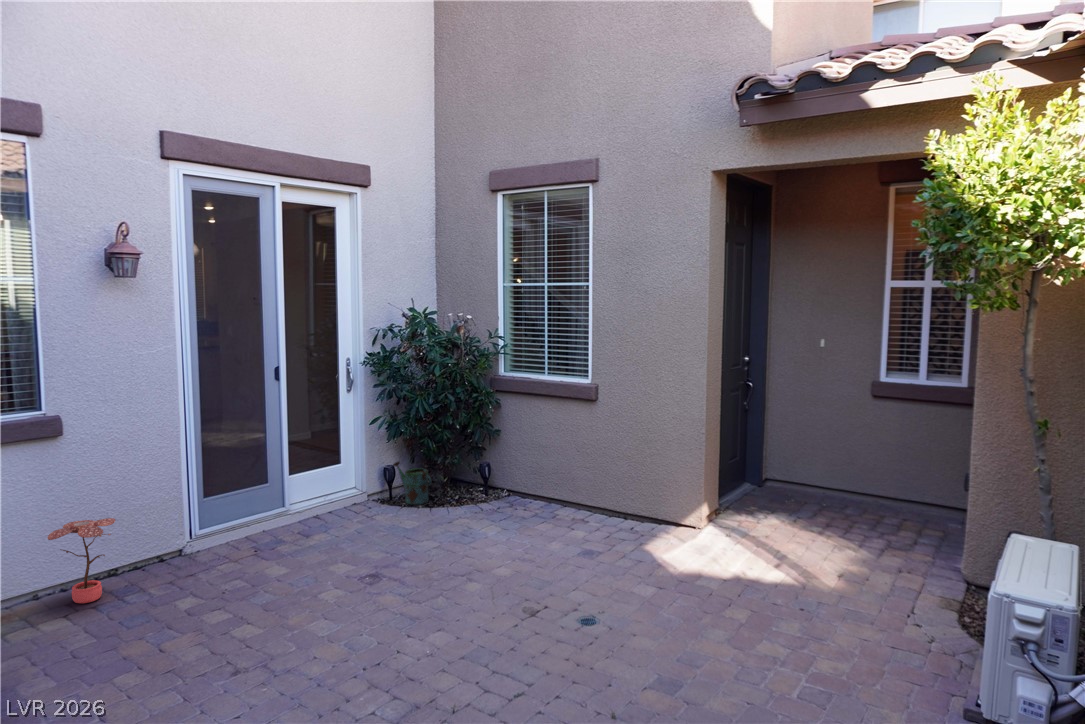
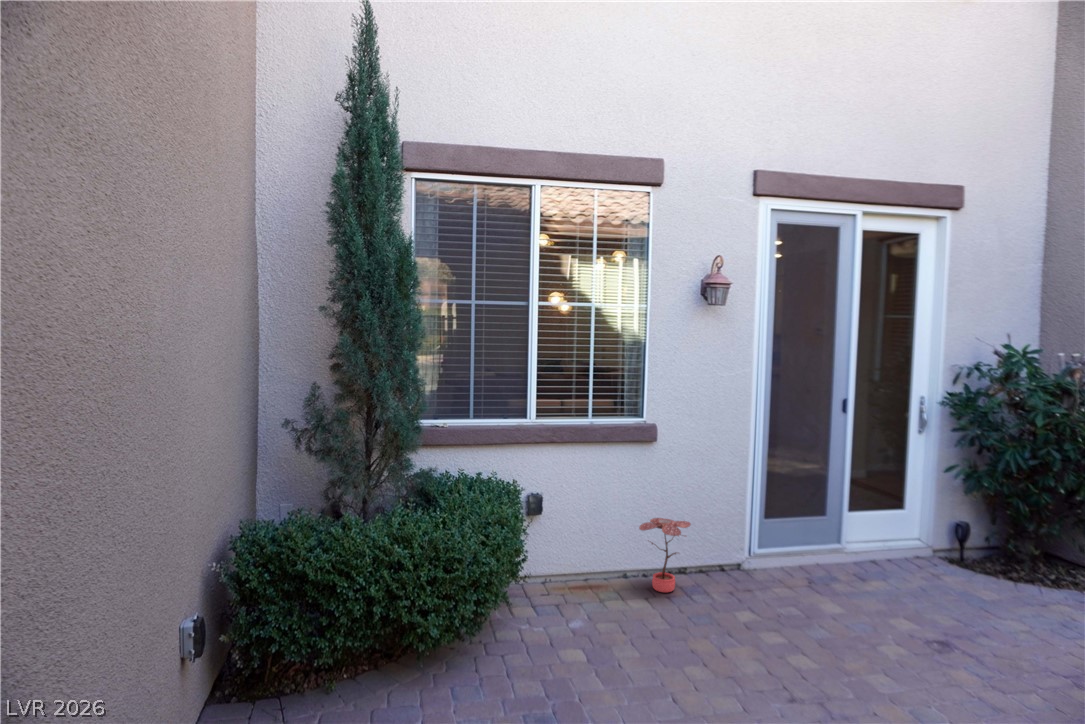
watering can: present [393,462,432,505] -> none [967,520,1021,576]

